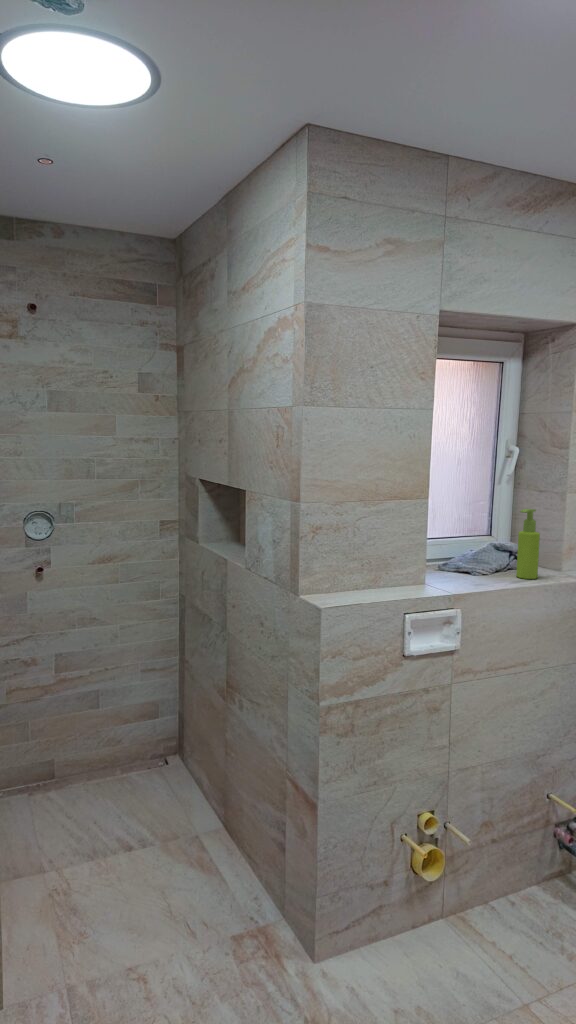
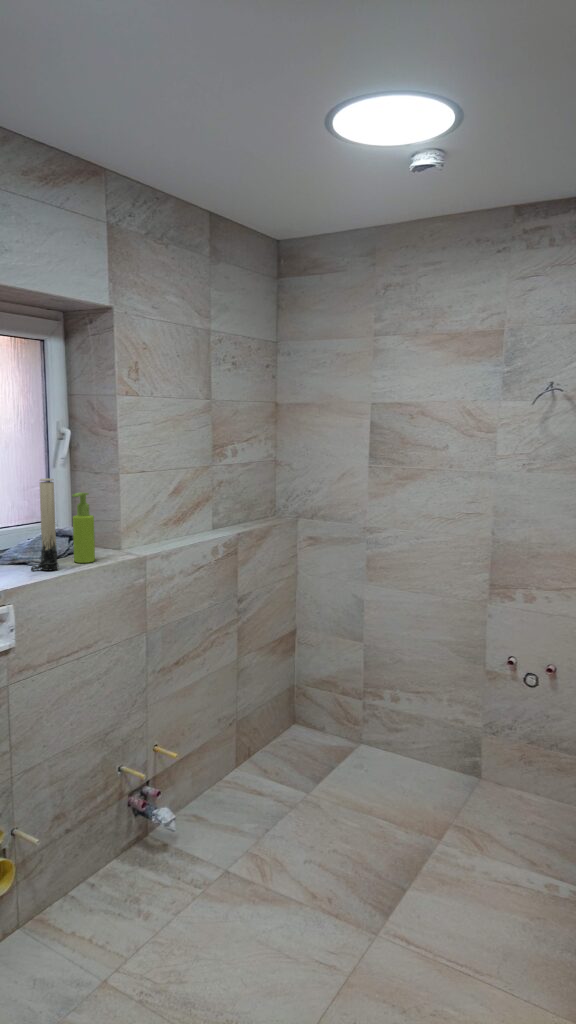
candle: none [476,493,505,582] -> present [31,478,58,571]

